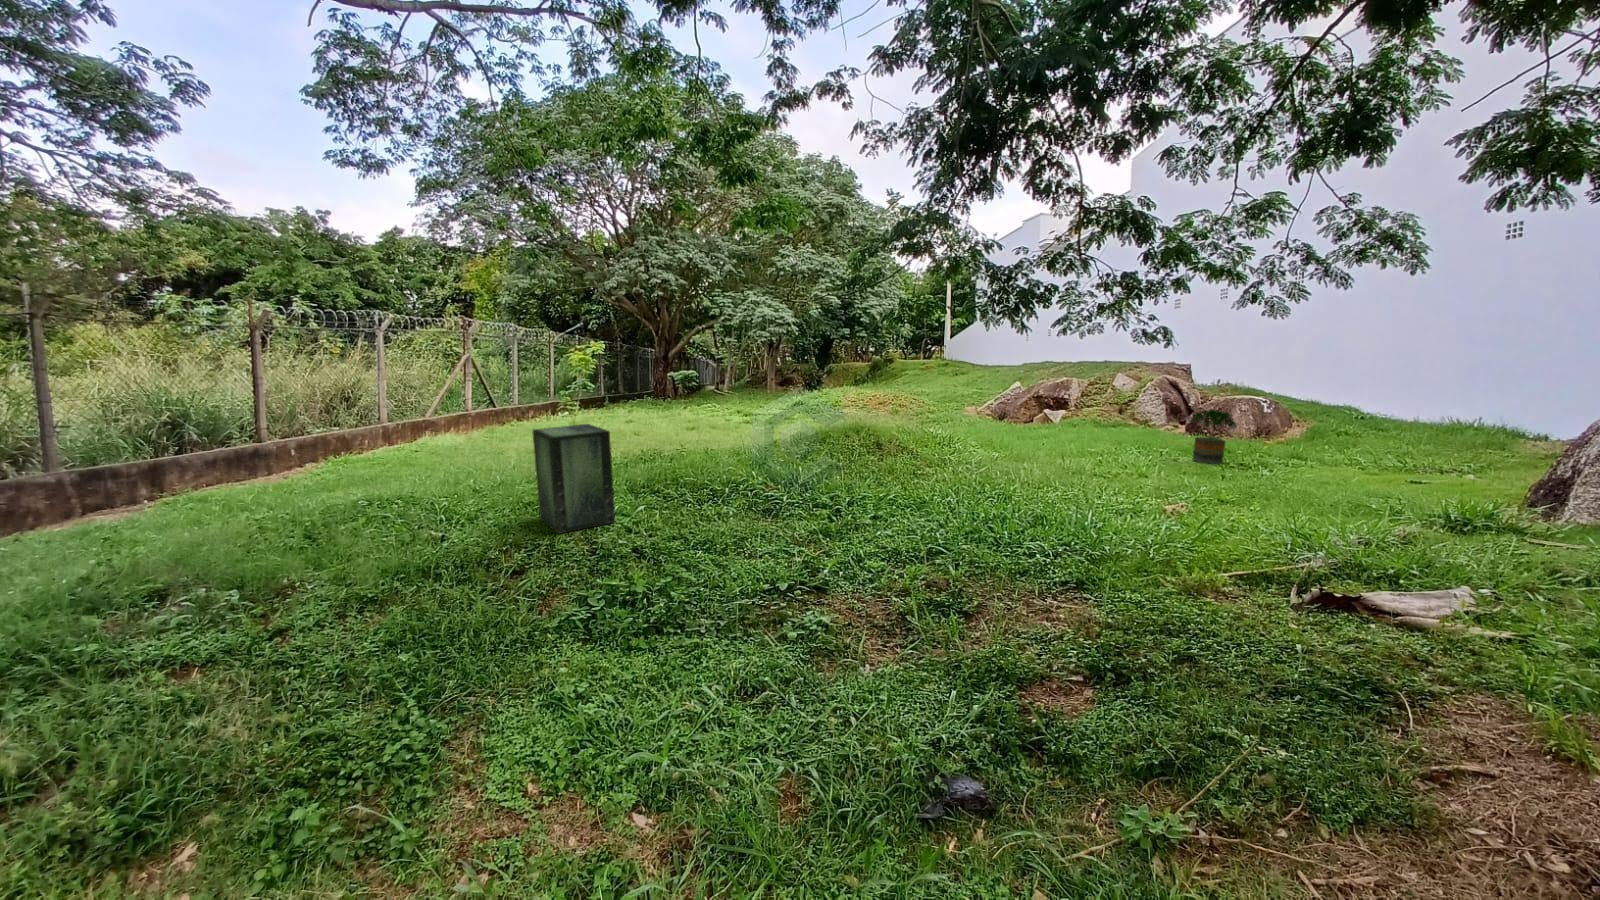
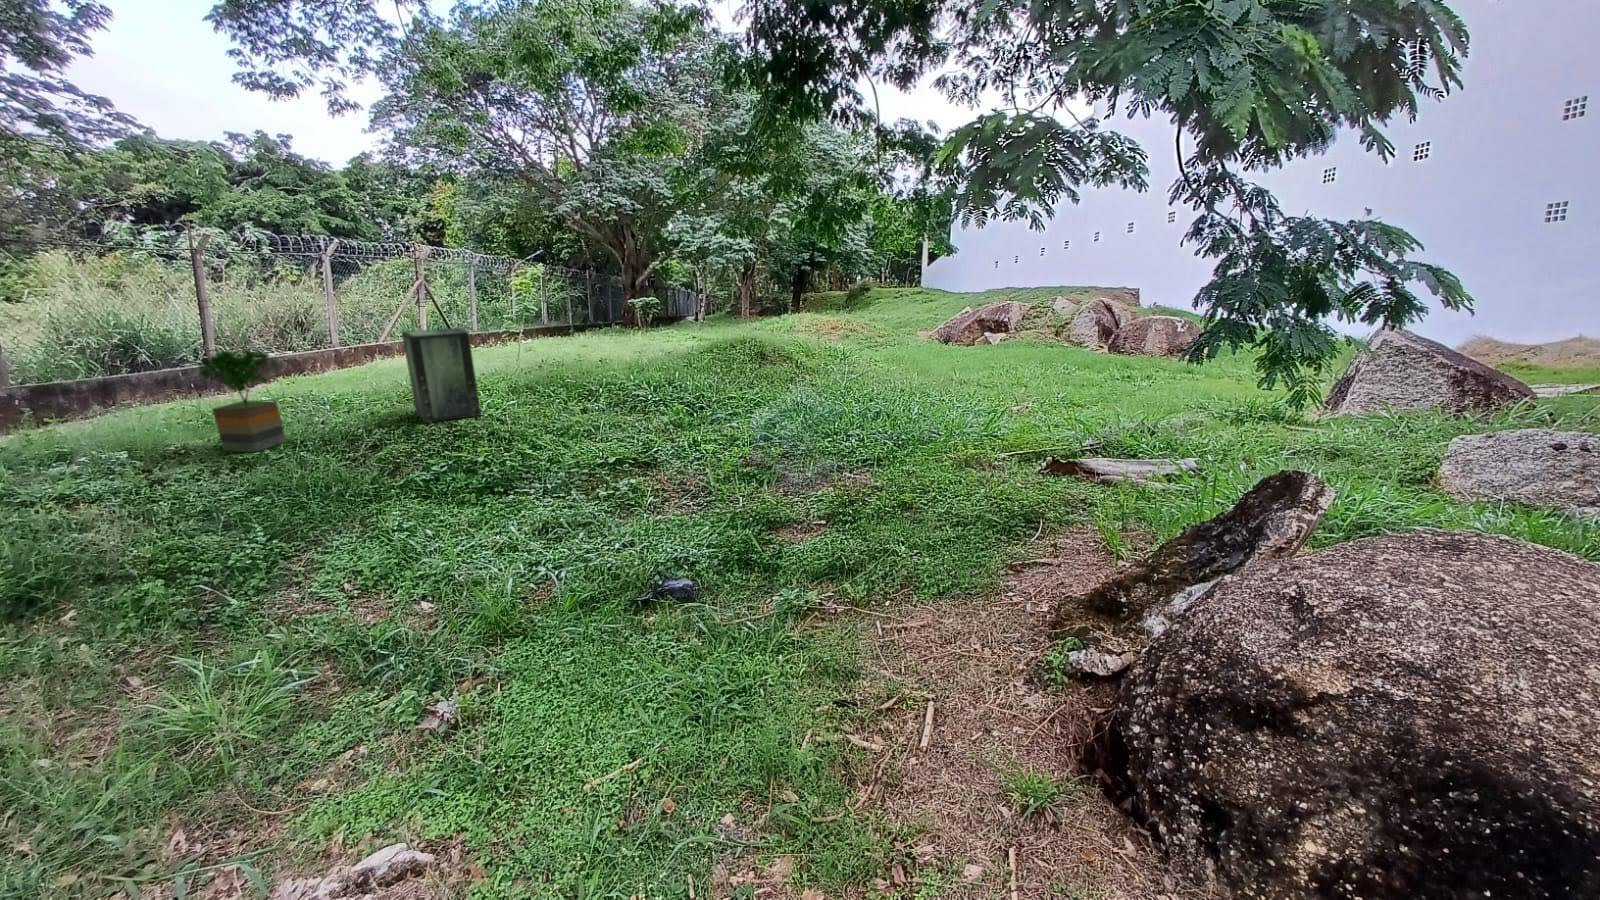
potted tree: present [1193,410,1237,464] -> present [199,351,286,452]

